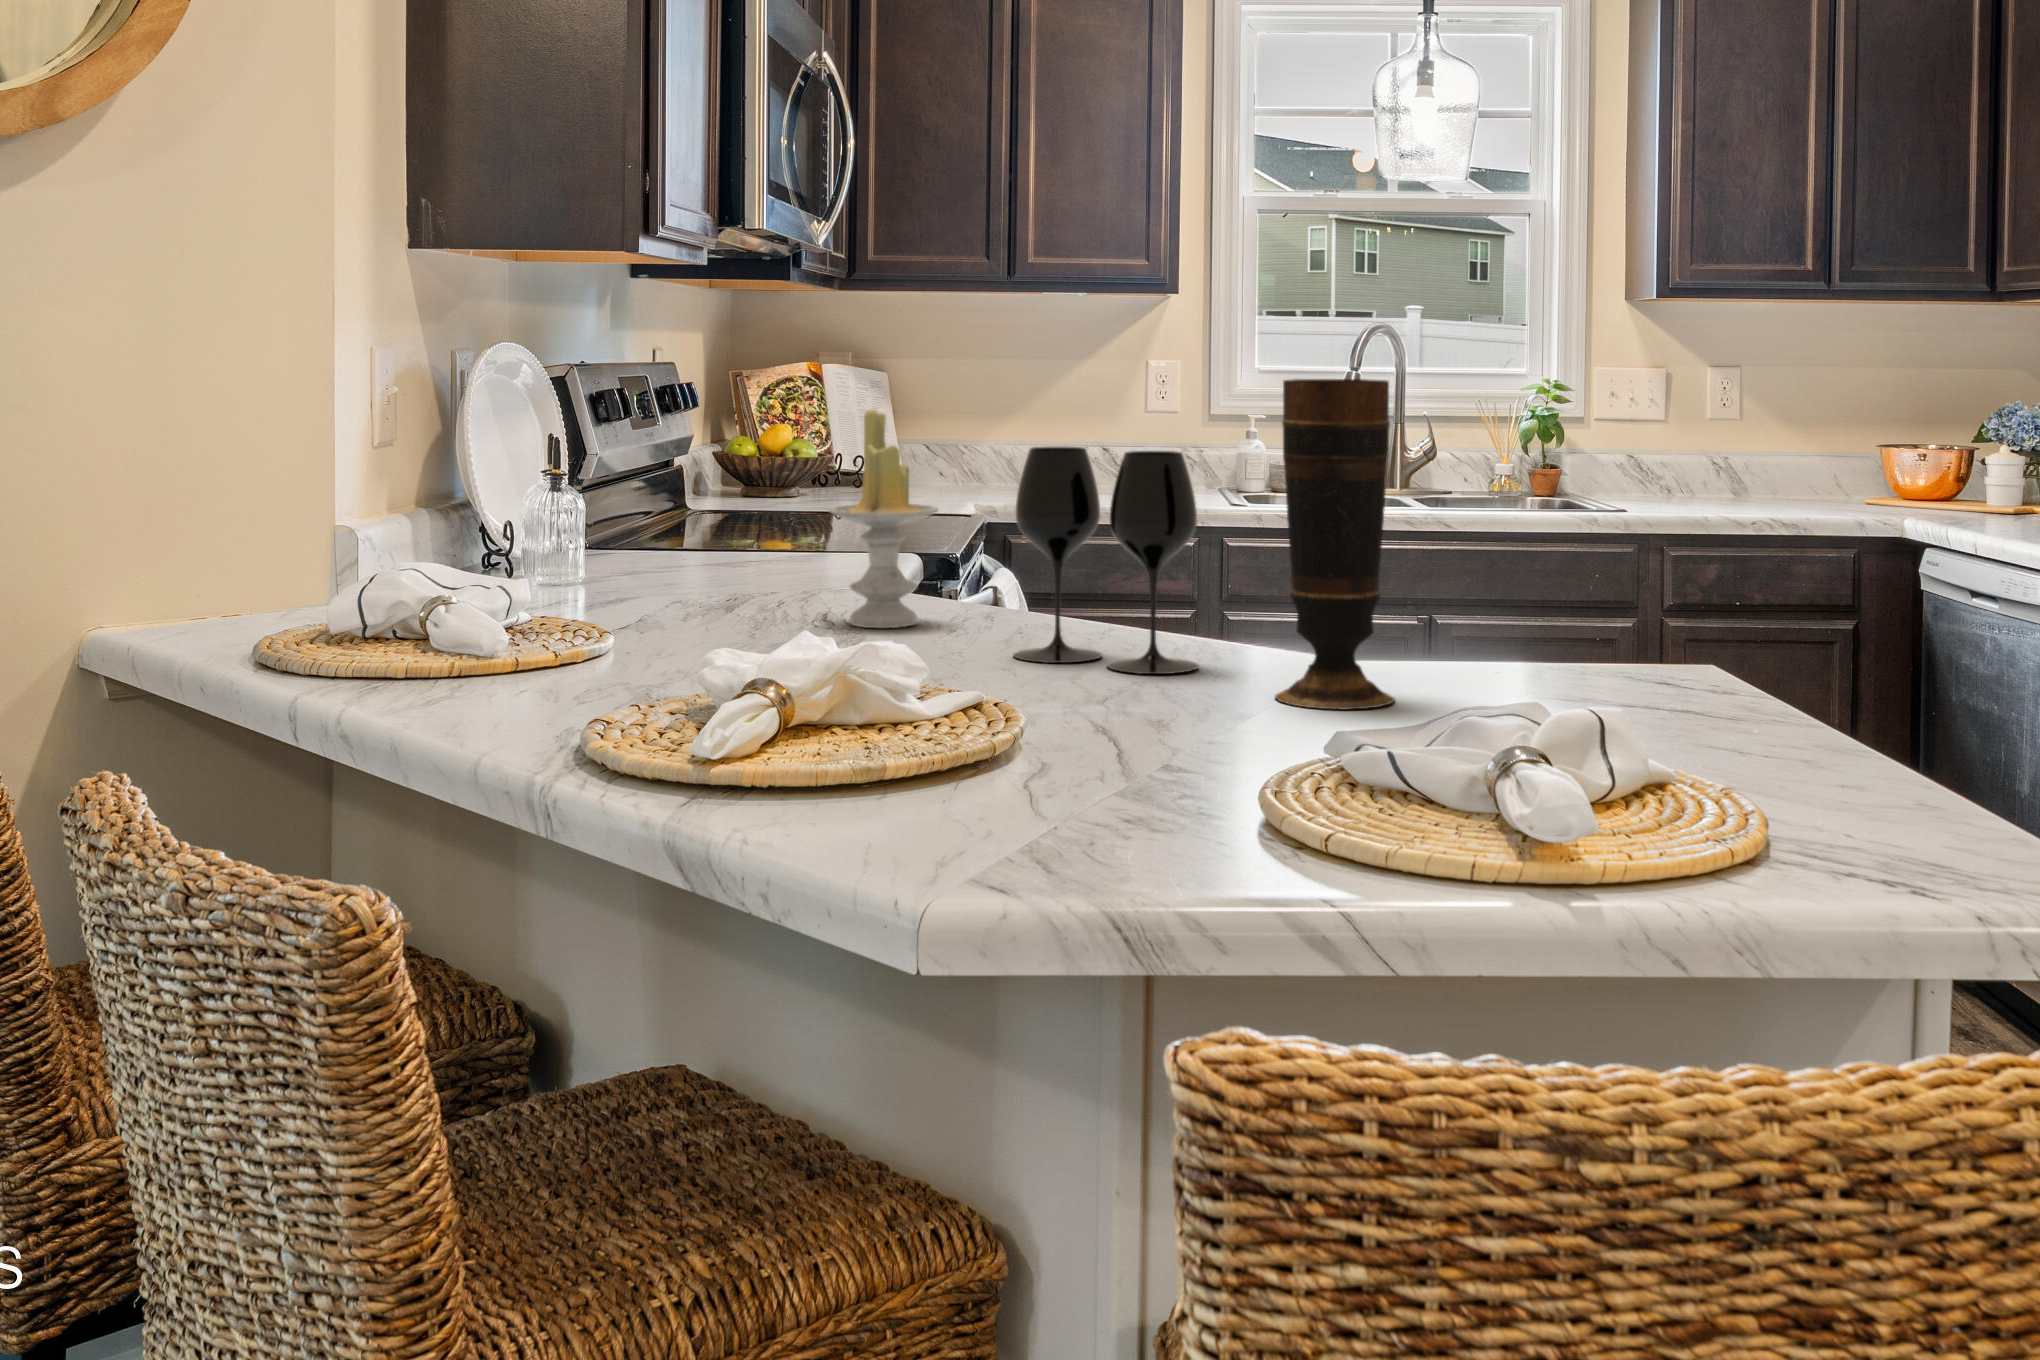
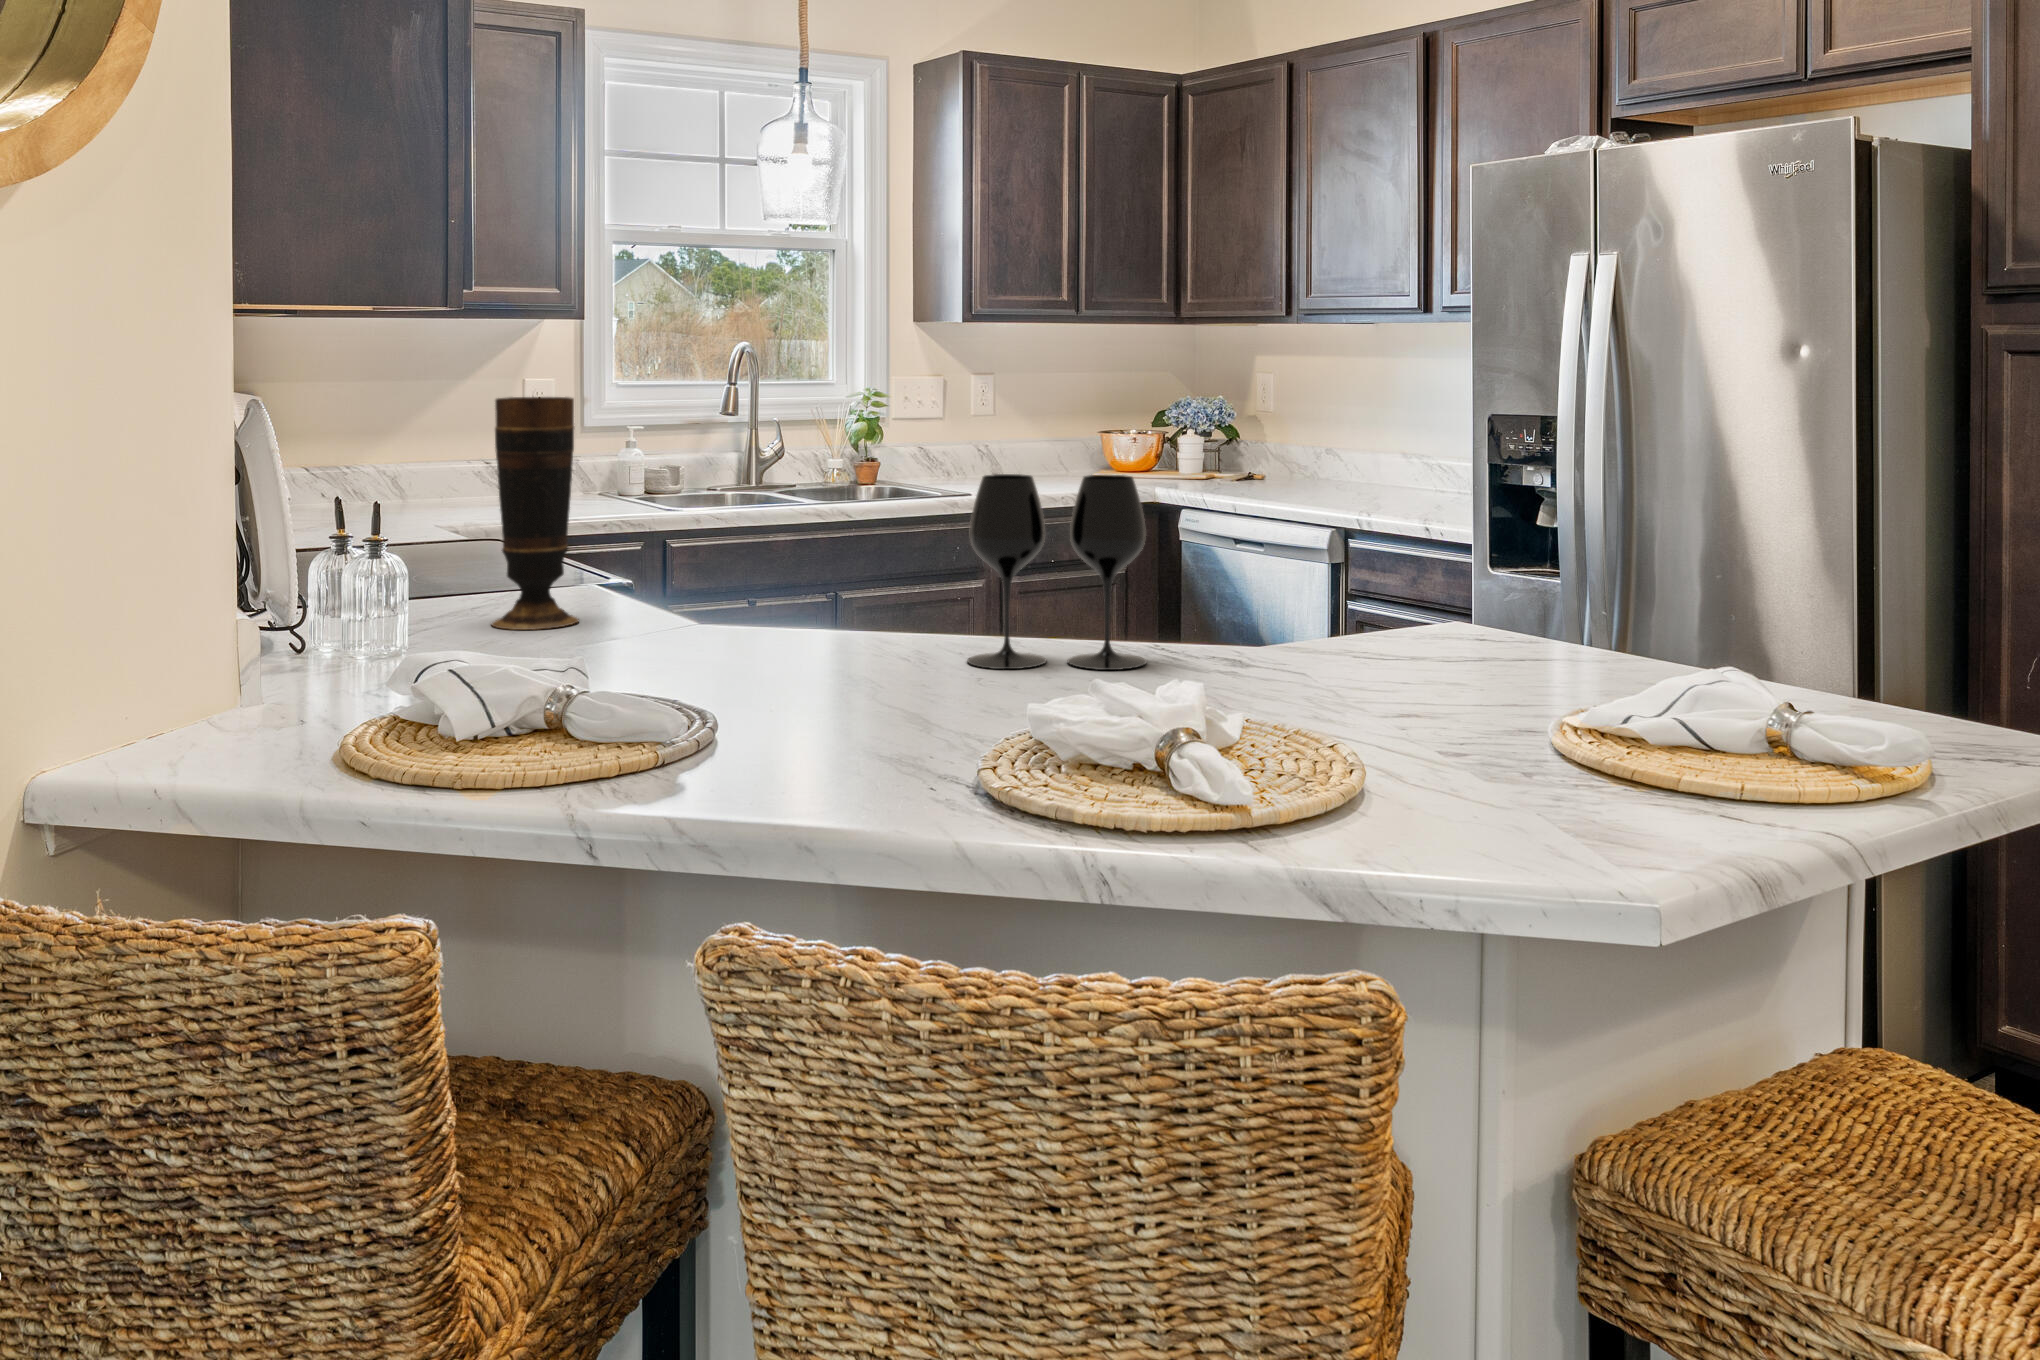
vase: present [1275,379,1395,709] -> present [492,397,579,630]
candle: present [829,409,938,628] -> none [714,444,819,653]

